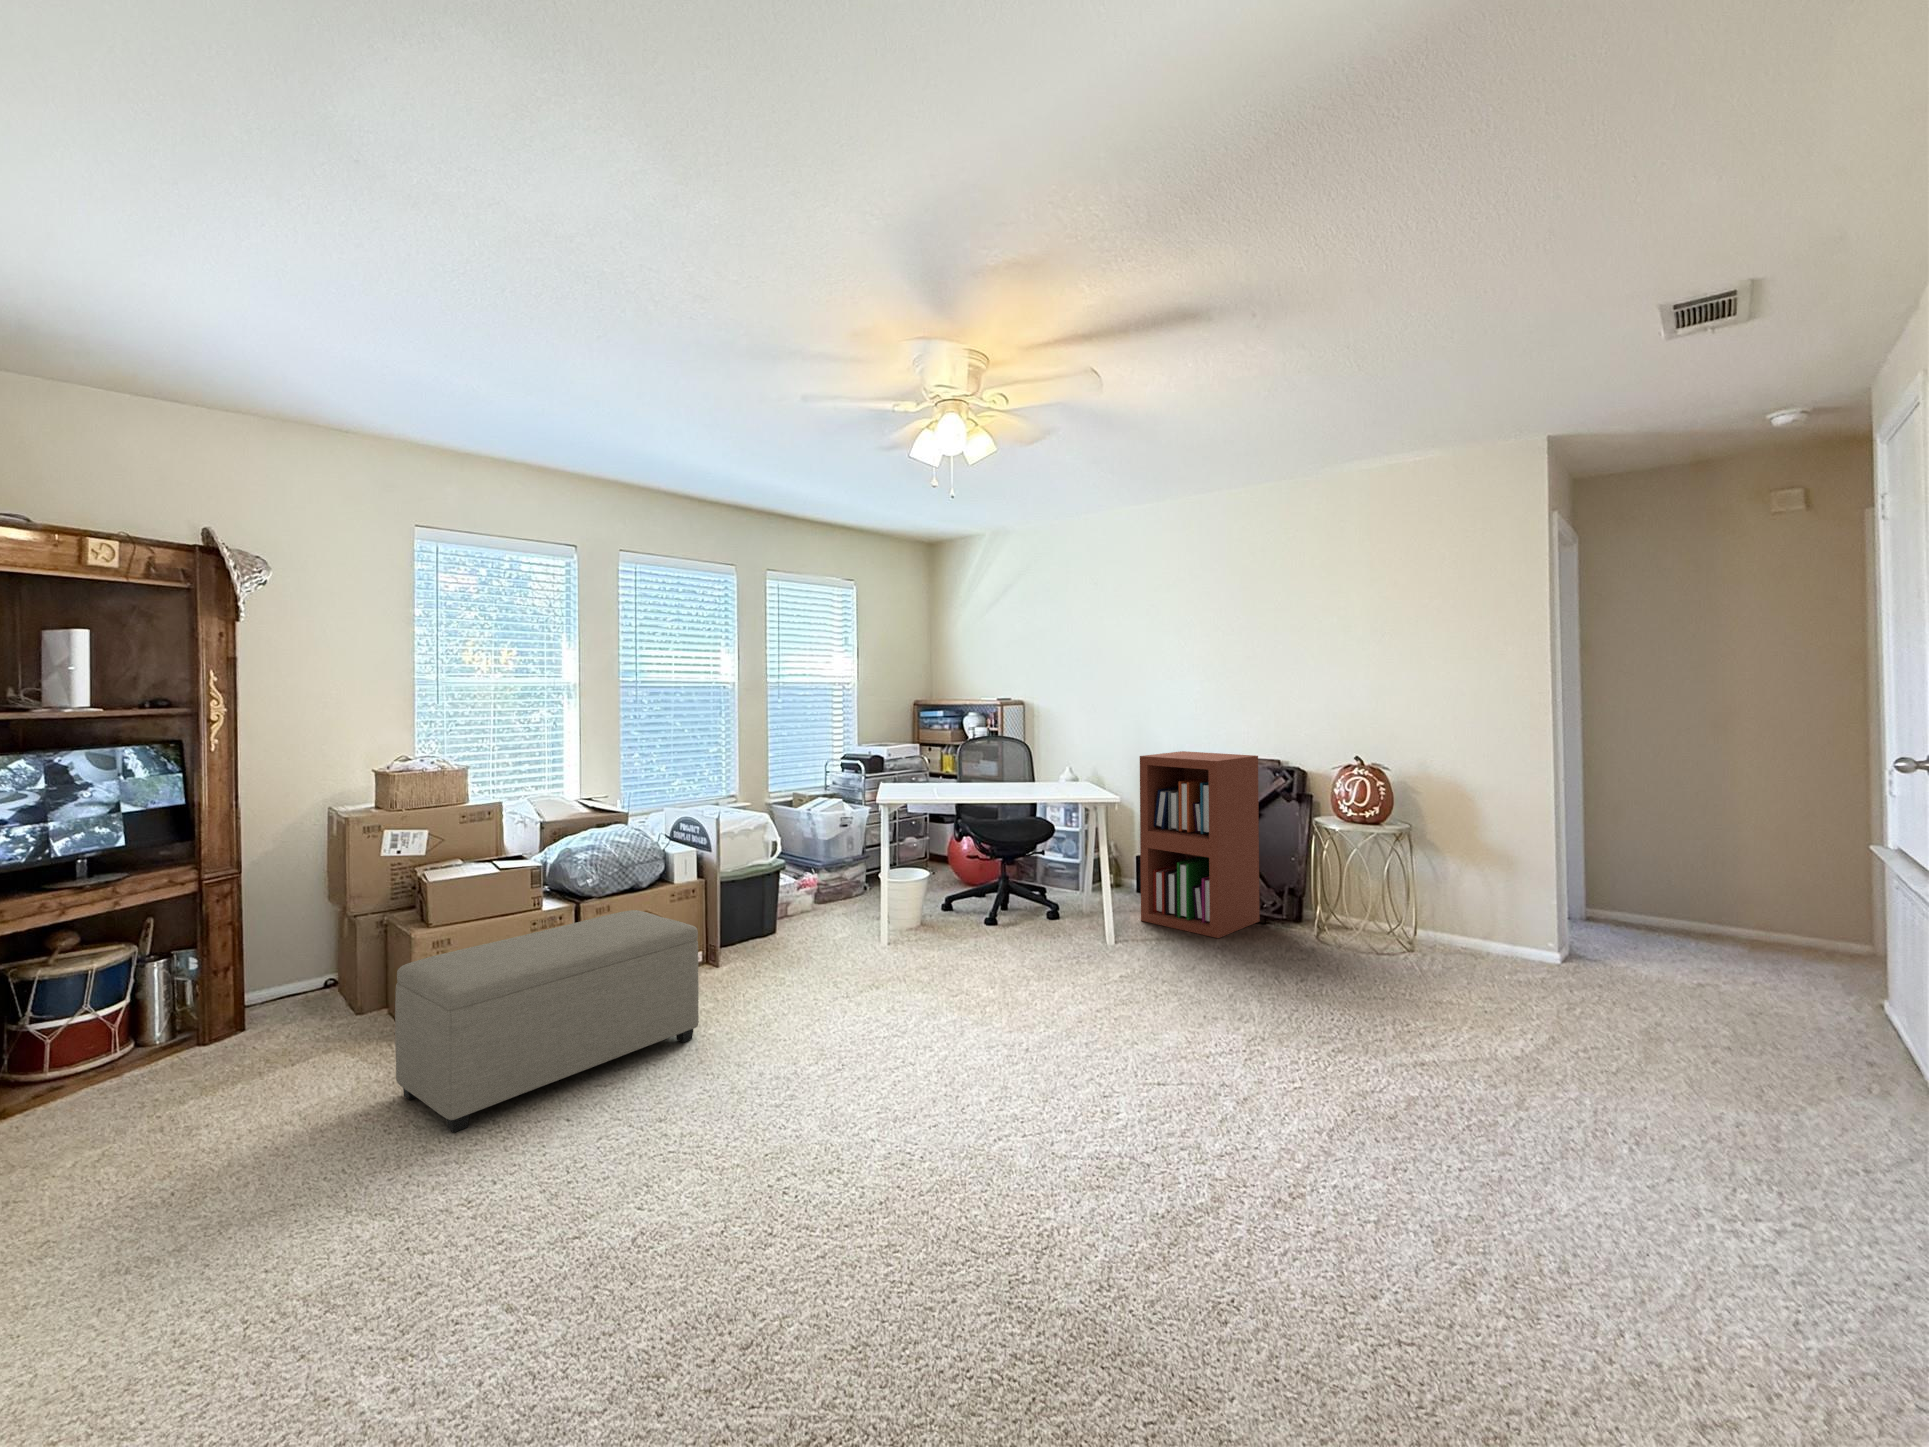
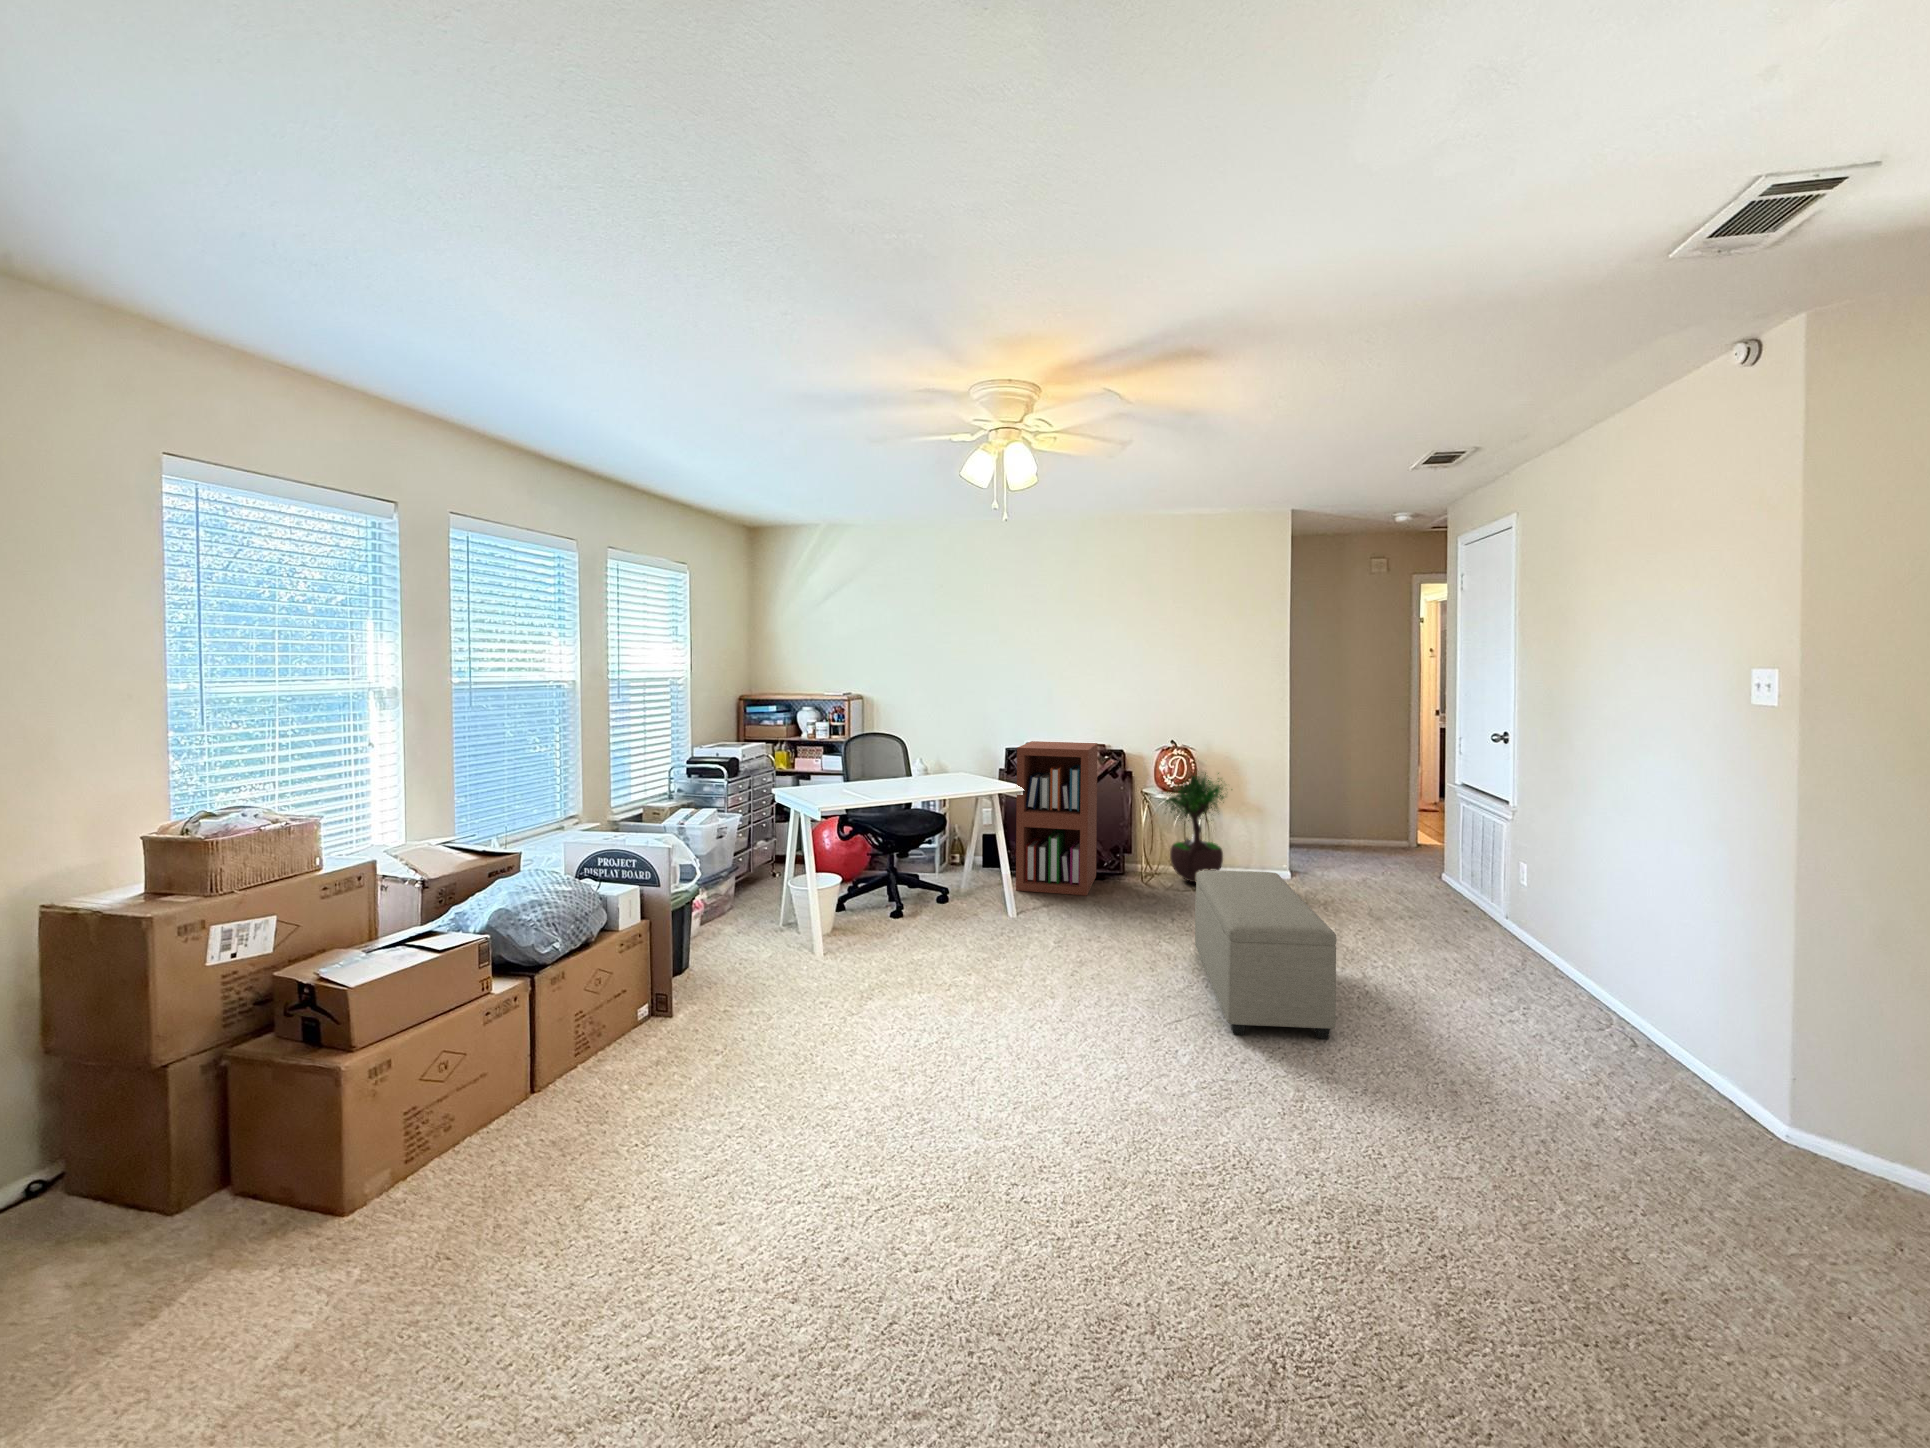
potted tree: none [1329,784,1437,947] -> present [1164,772,1232,882]
ottoman: present [395,910,699,1133] -> present [1195,870,1337,1039]

